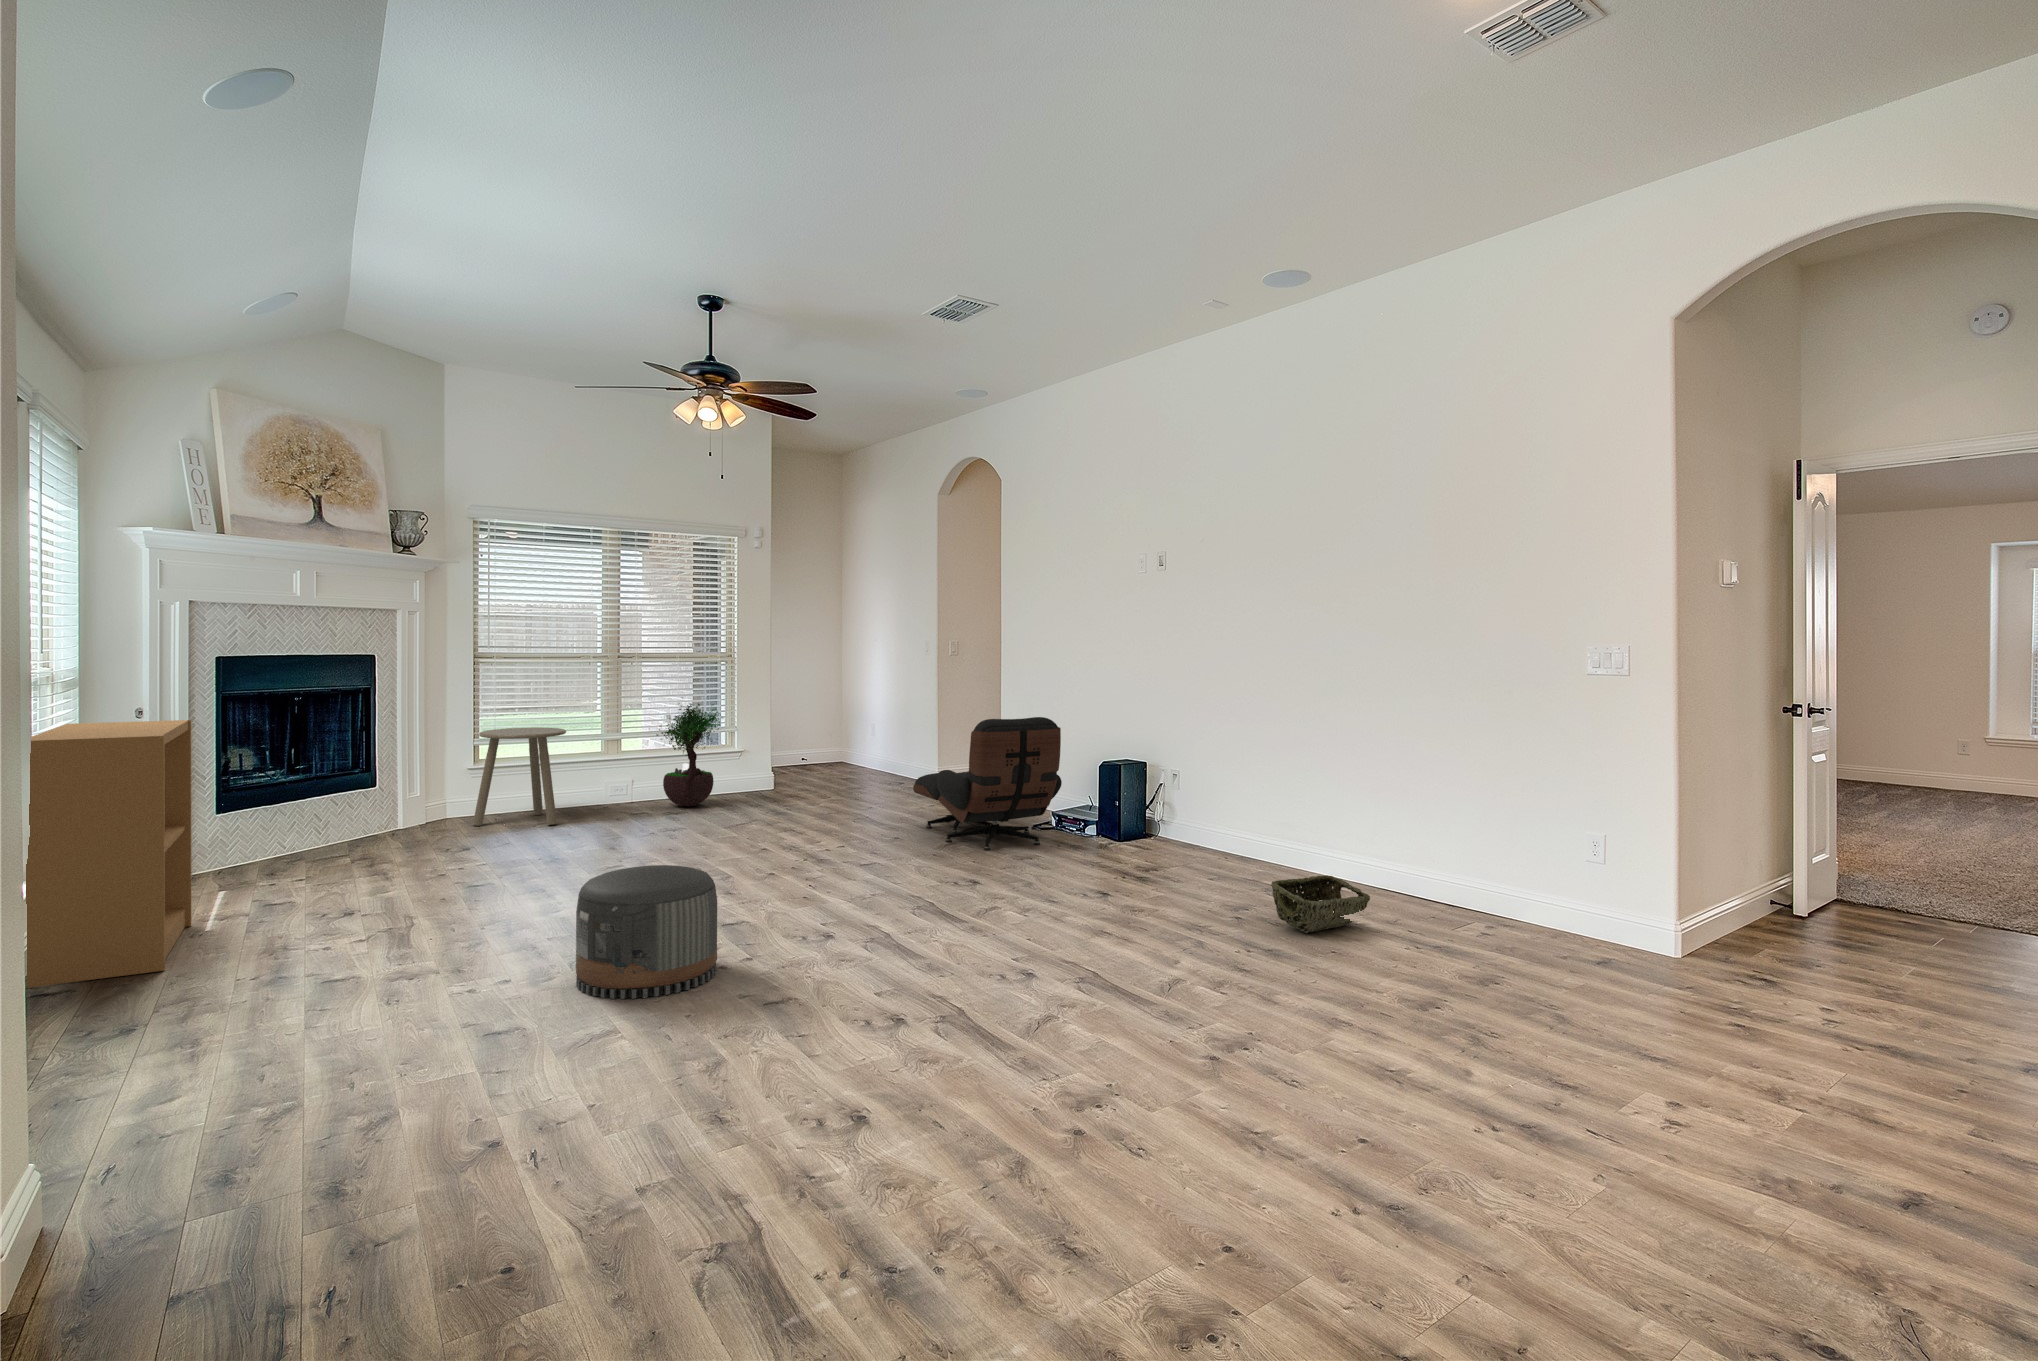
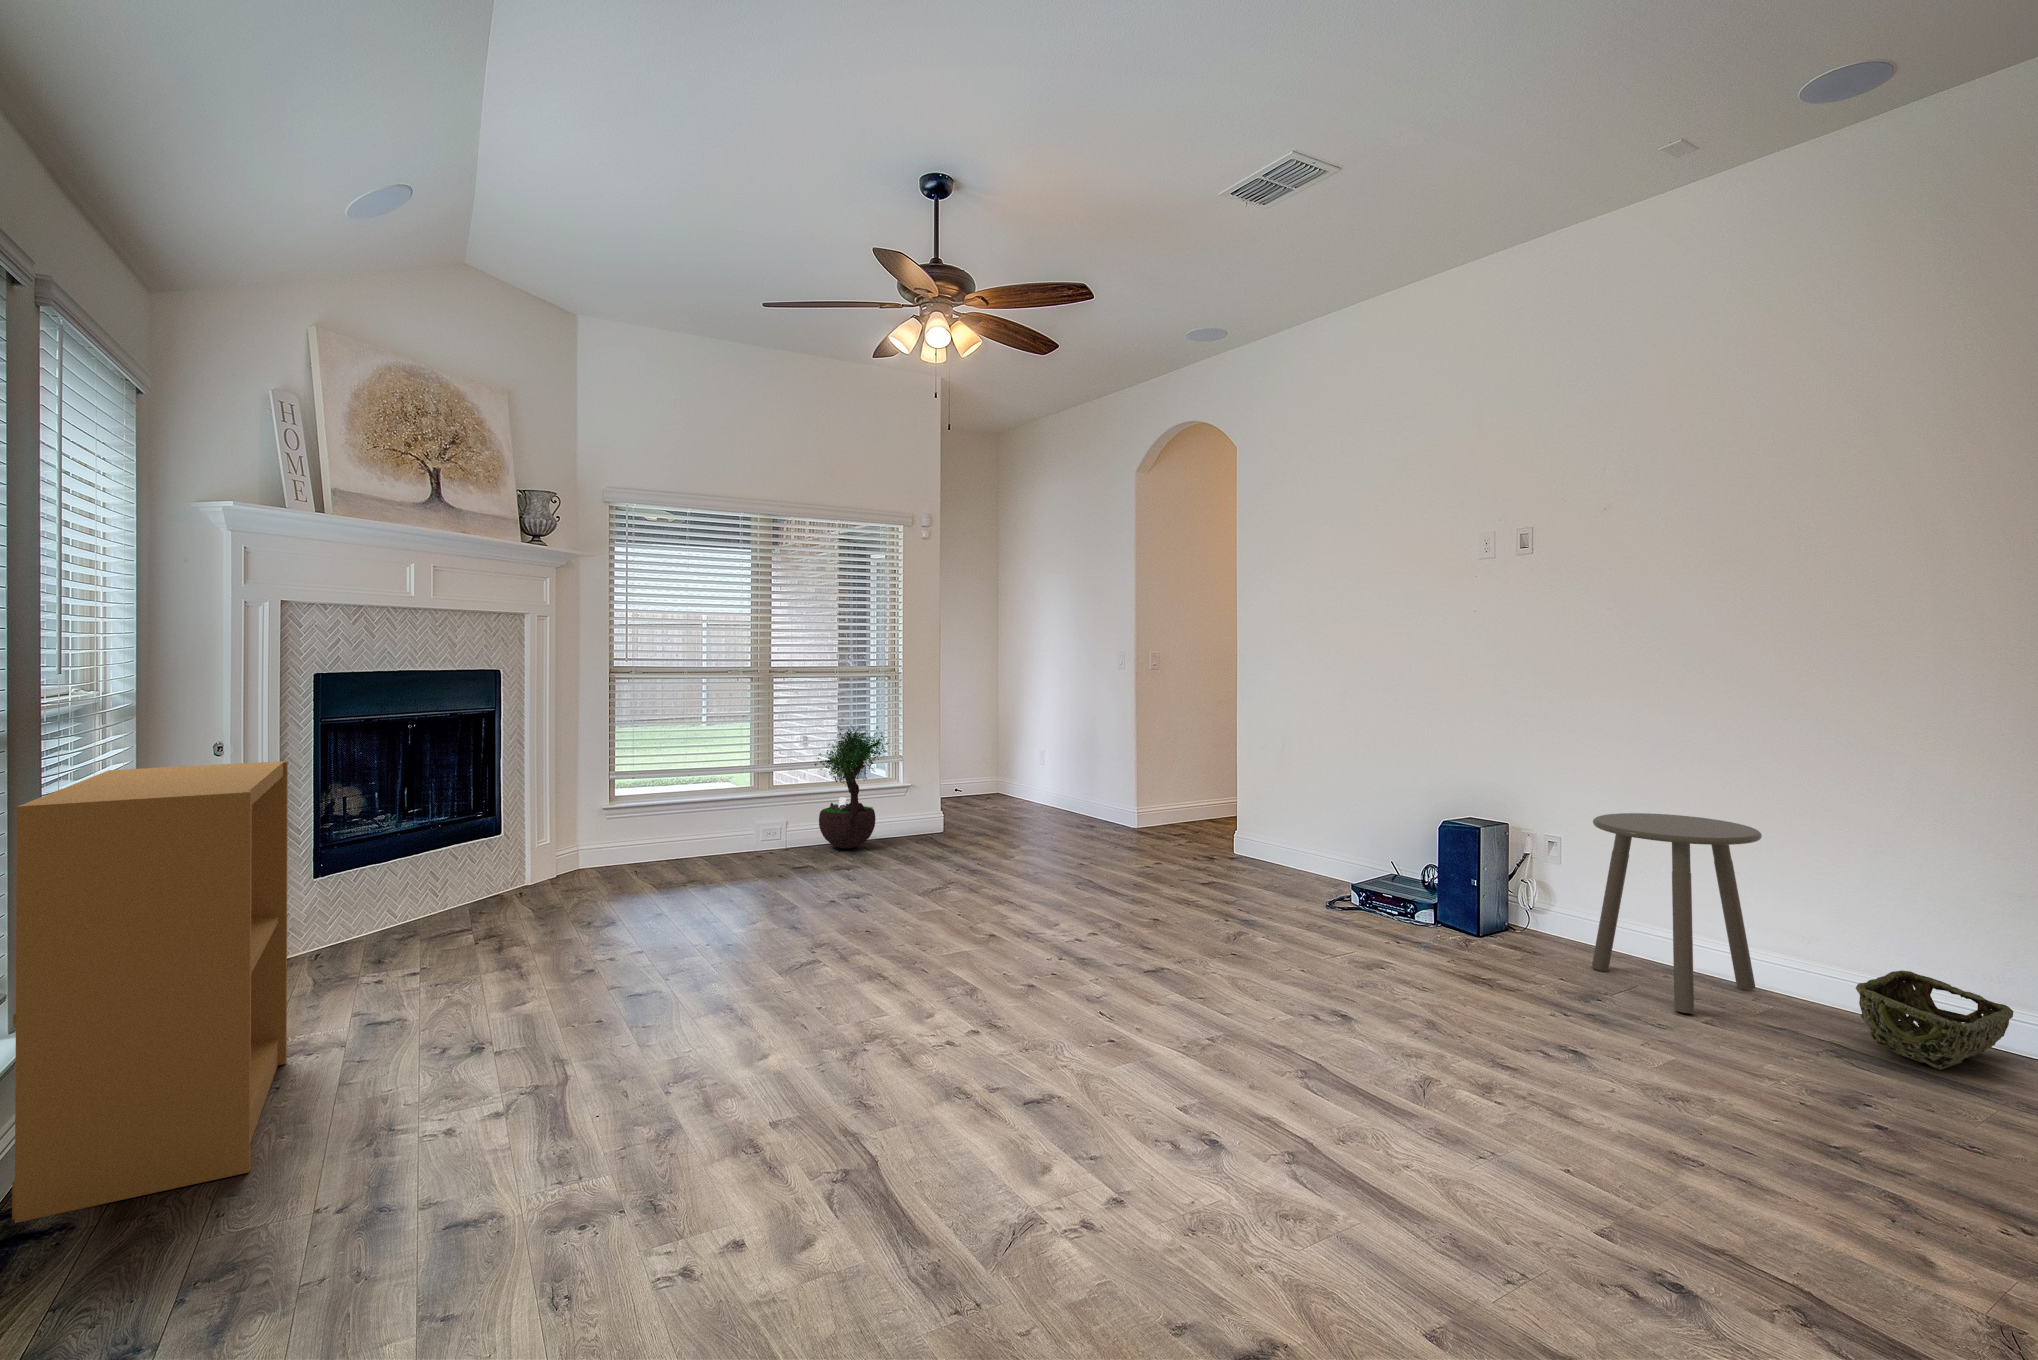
lounge chair: present [913,717,1062,850] -> none [1139,739,1353,911]
side table: present [473,727,566,826] -> present [1592,813,1762,1014]
pouf: present [576,865,717,999] -> none [918,989,1135,1249]

